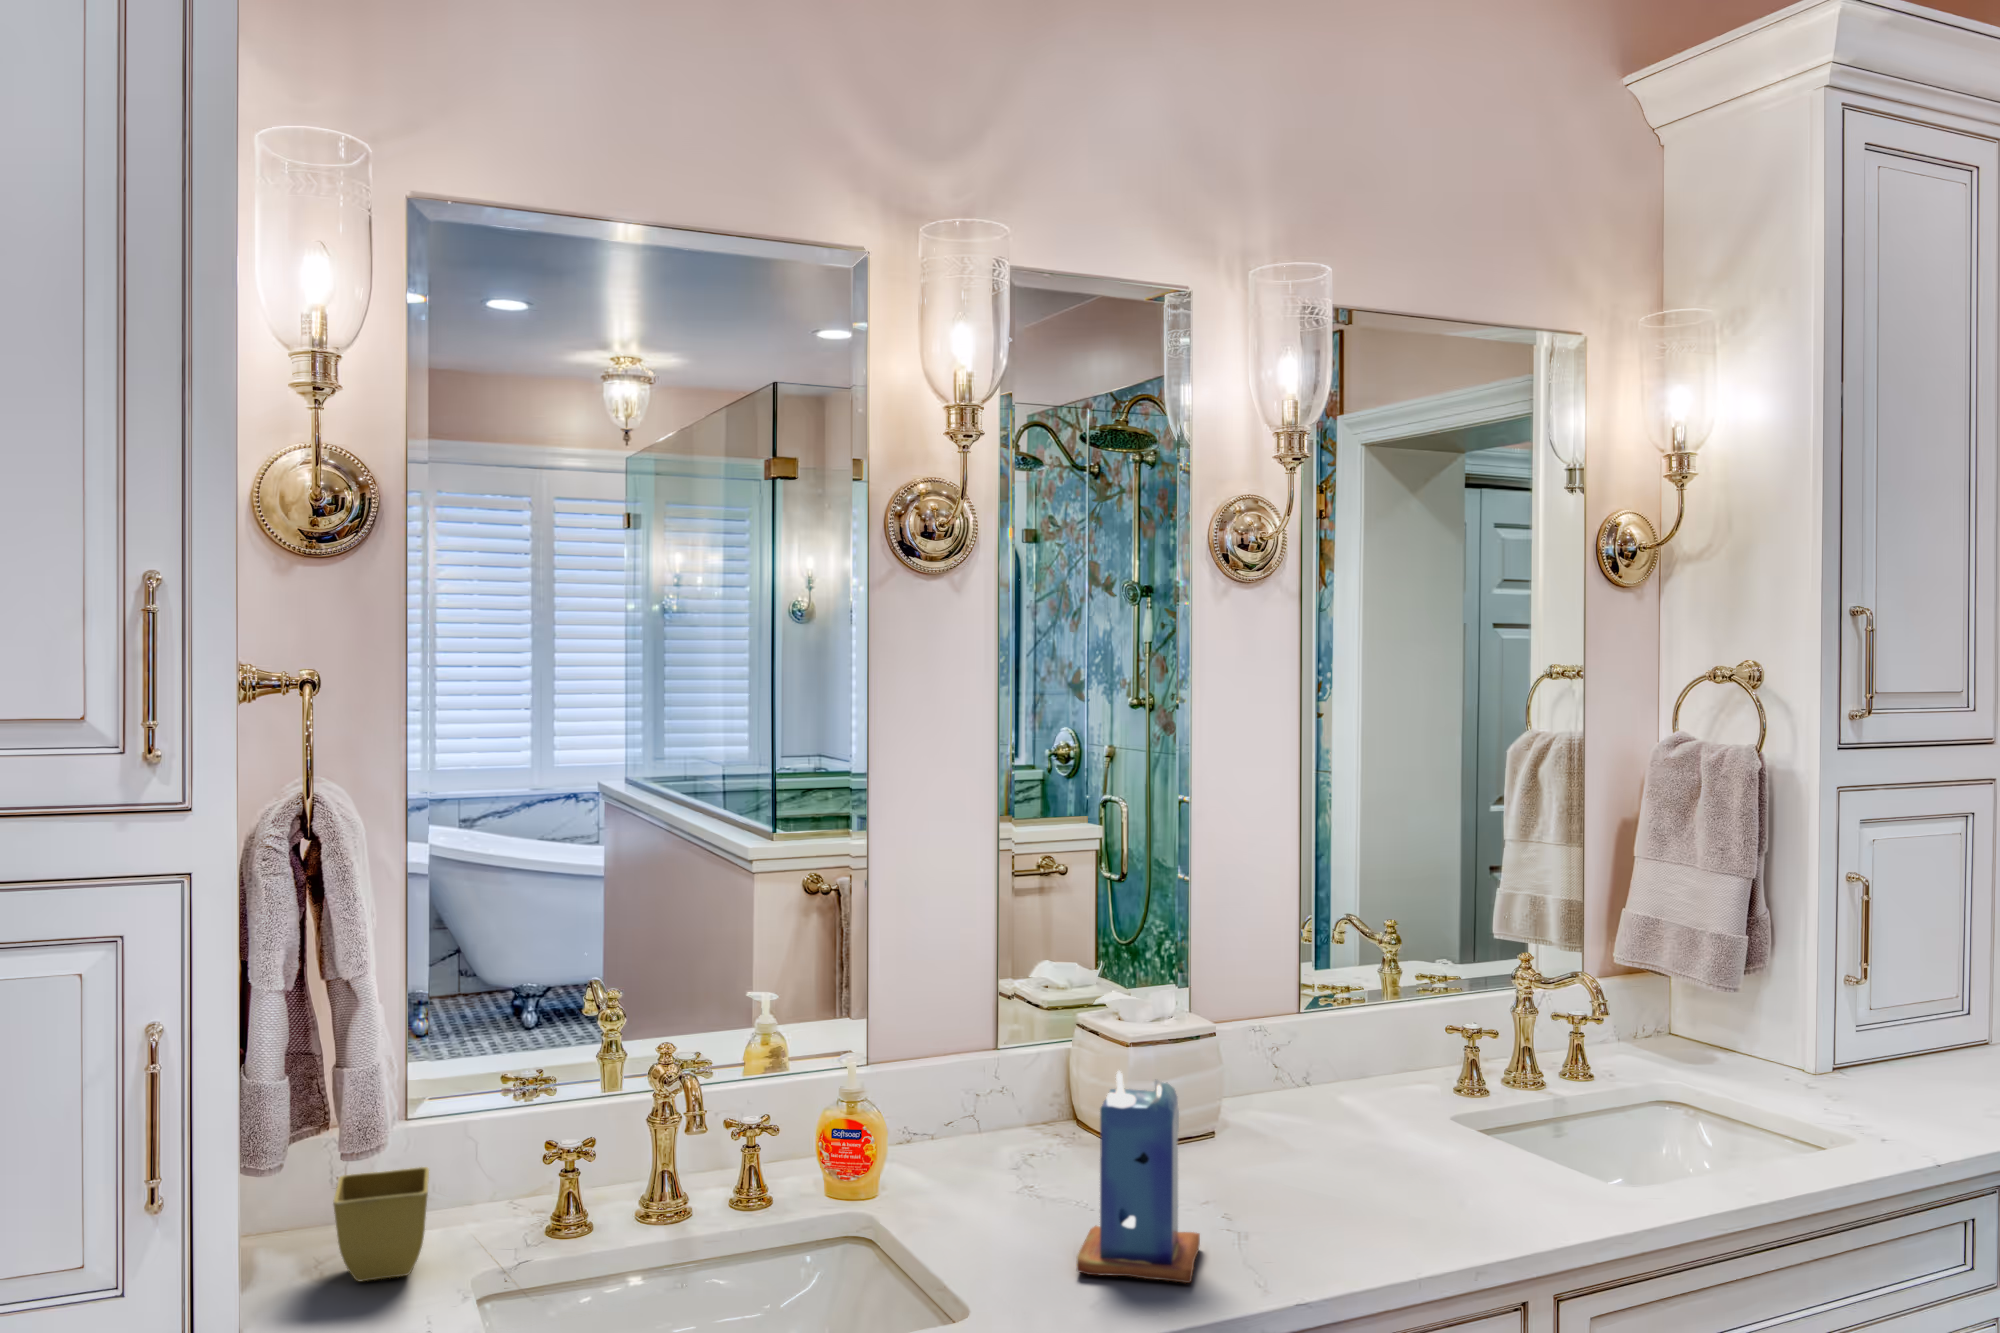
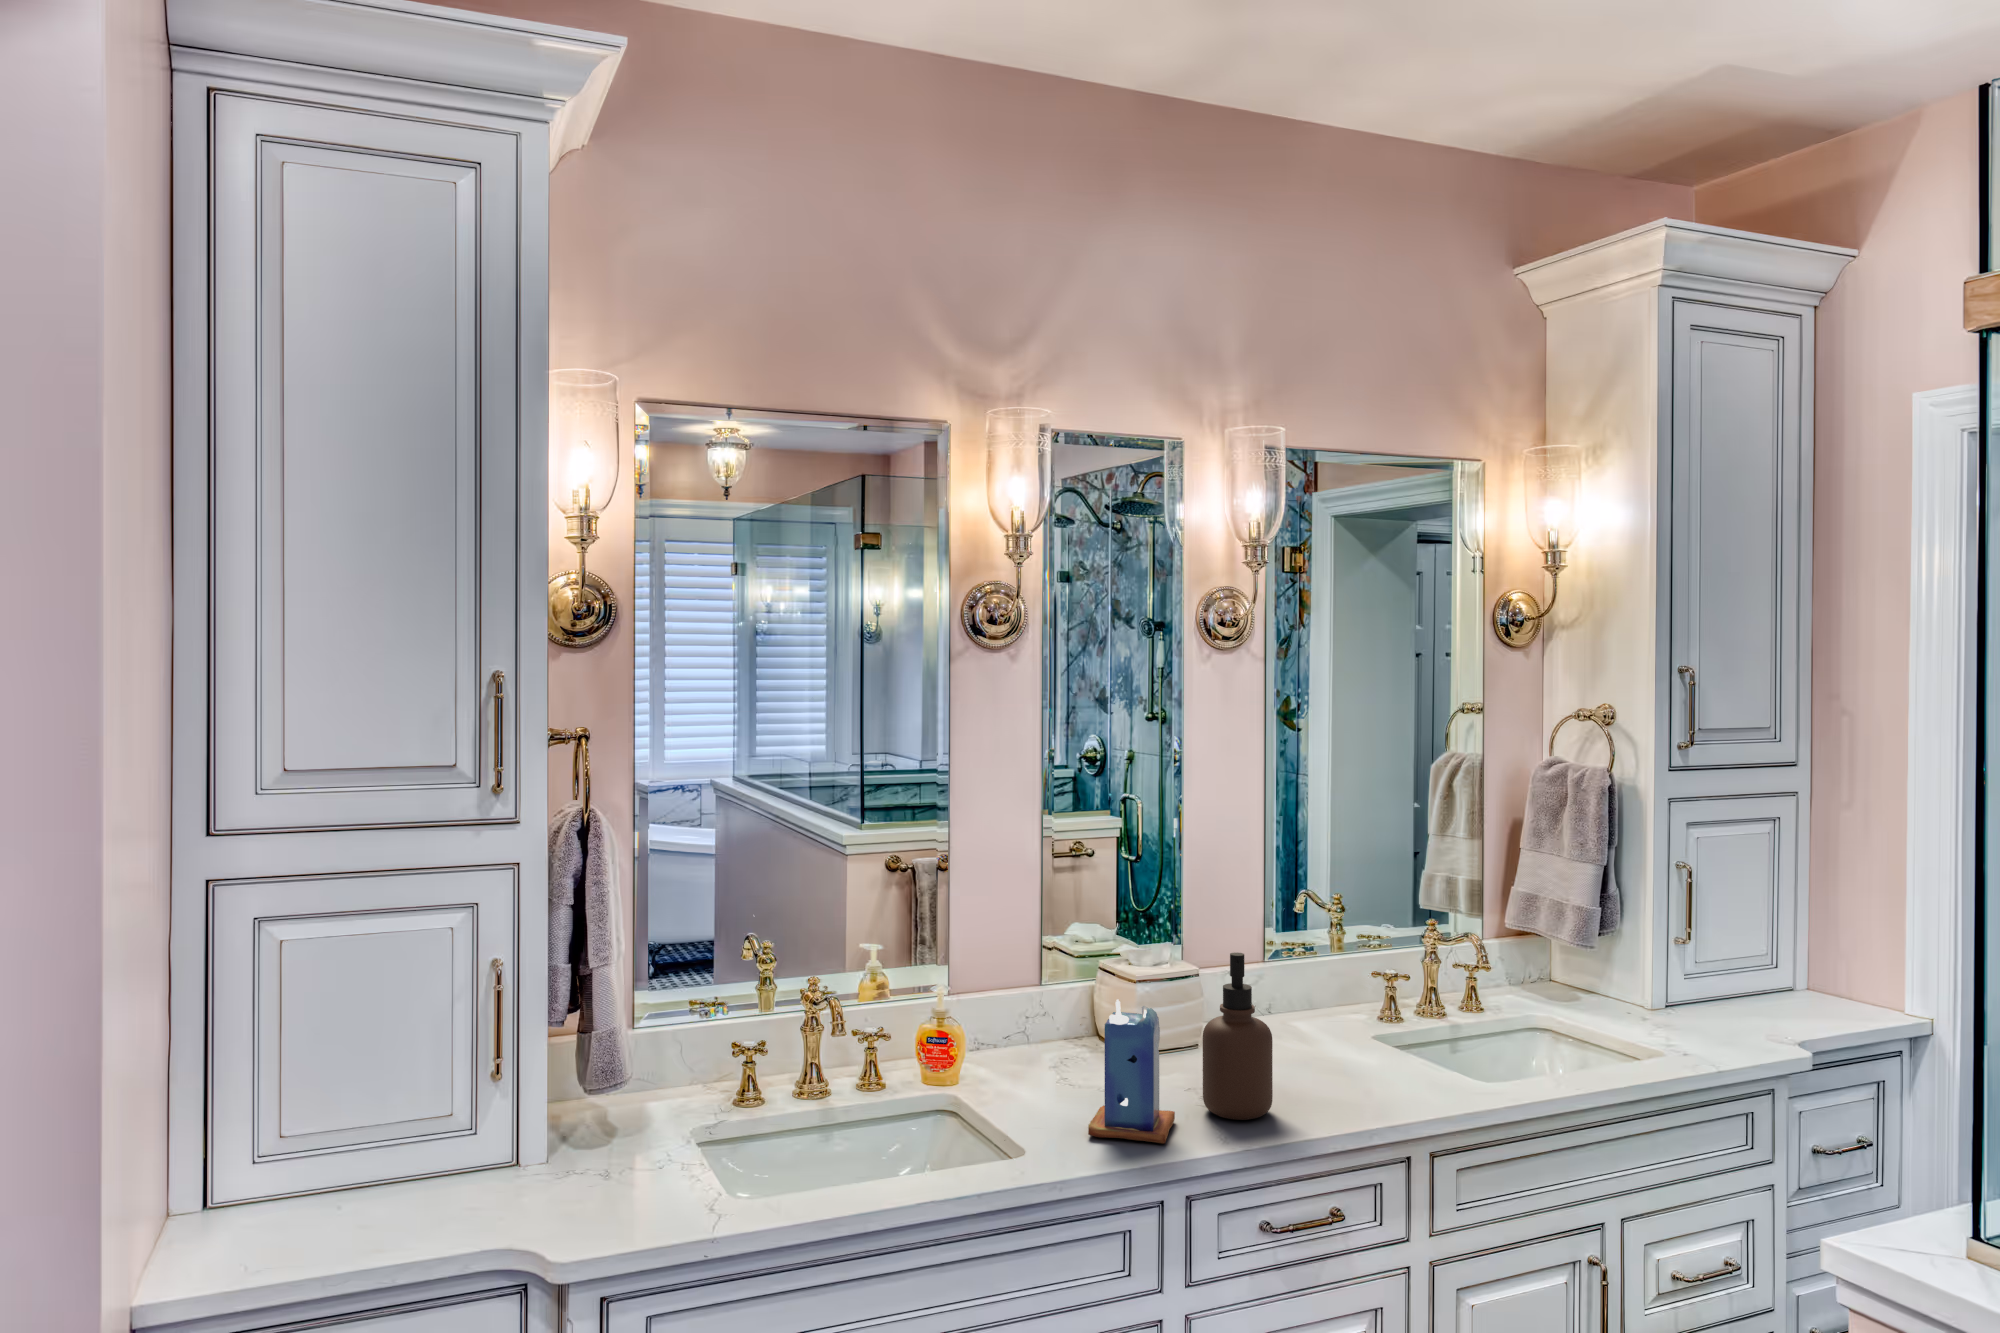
soap dispenser: none [1238,1000,1339,1243] -> present [1203,953,1273,1120]
flower pot: present [333,1167,429,1281] -> none [597,1058,658,1132]

